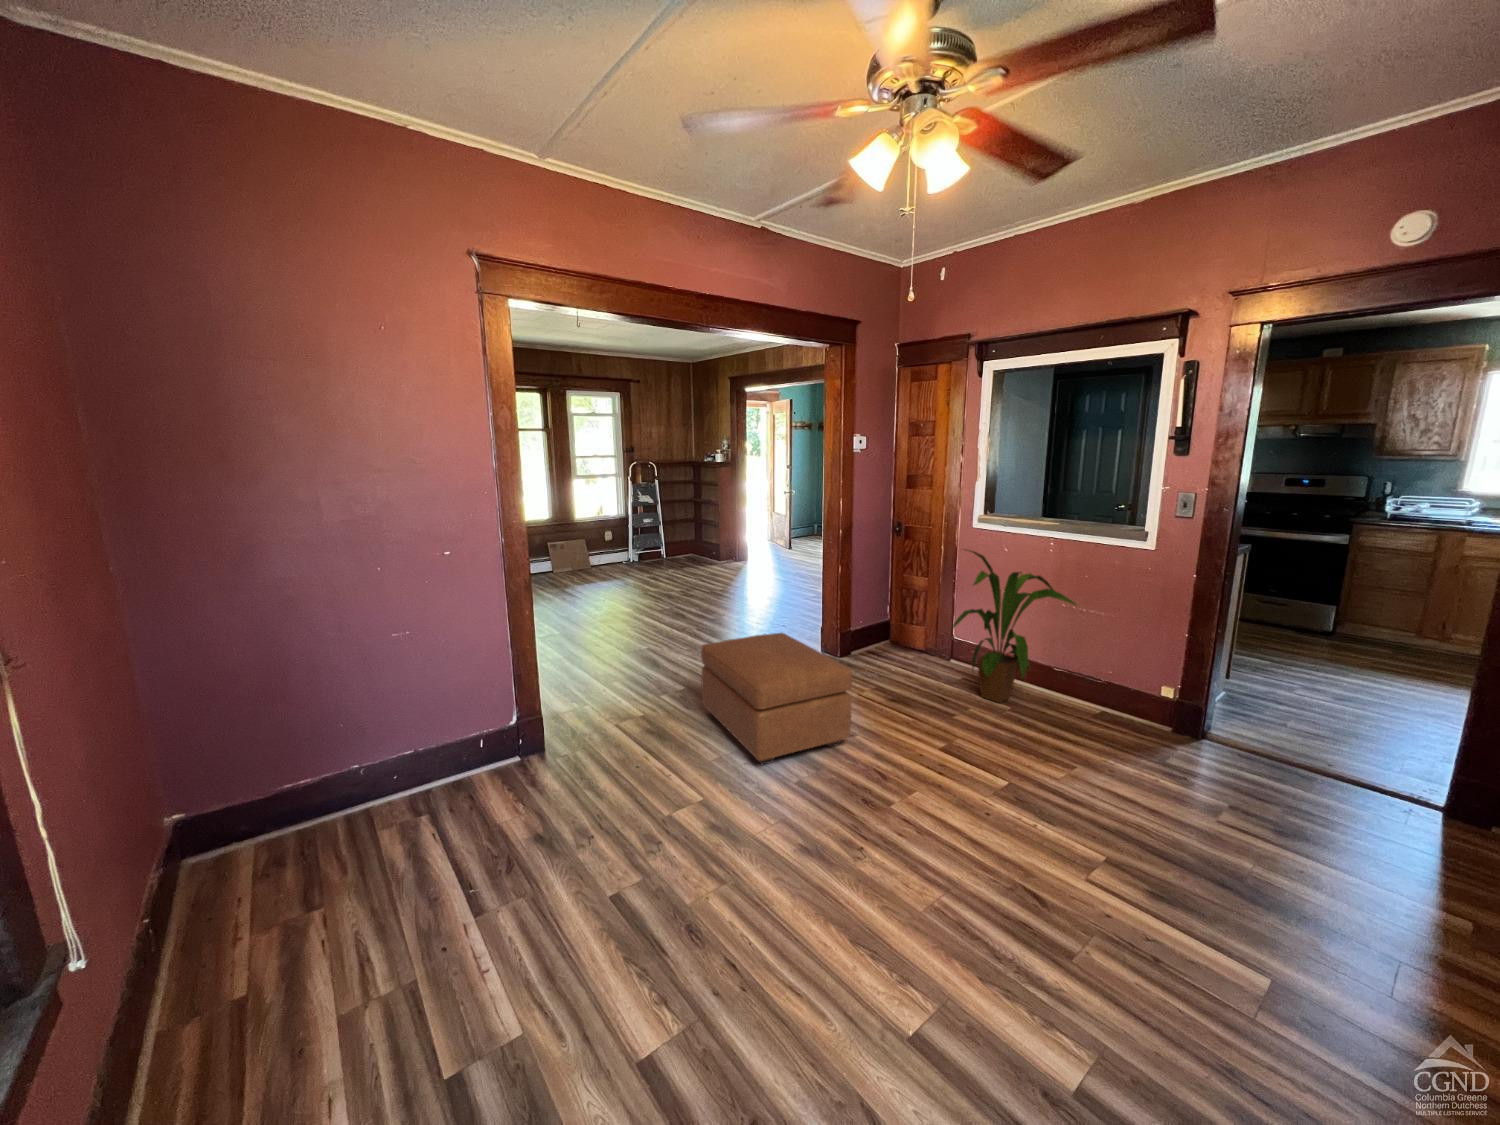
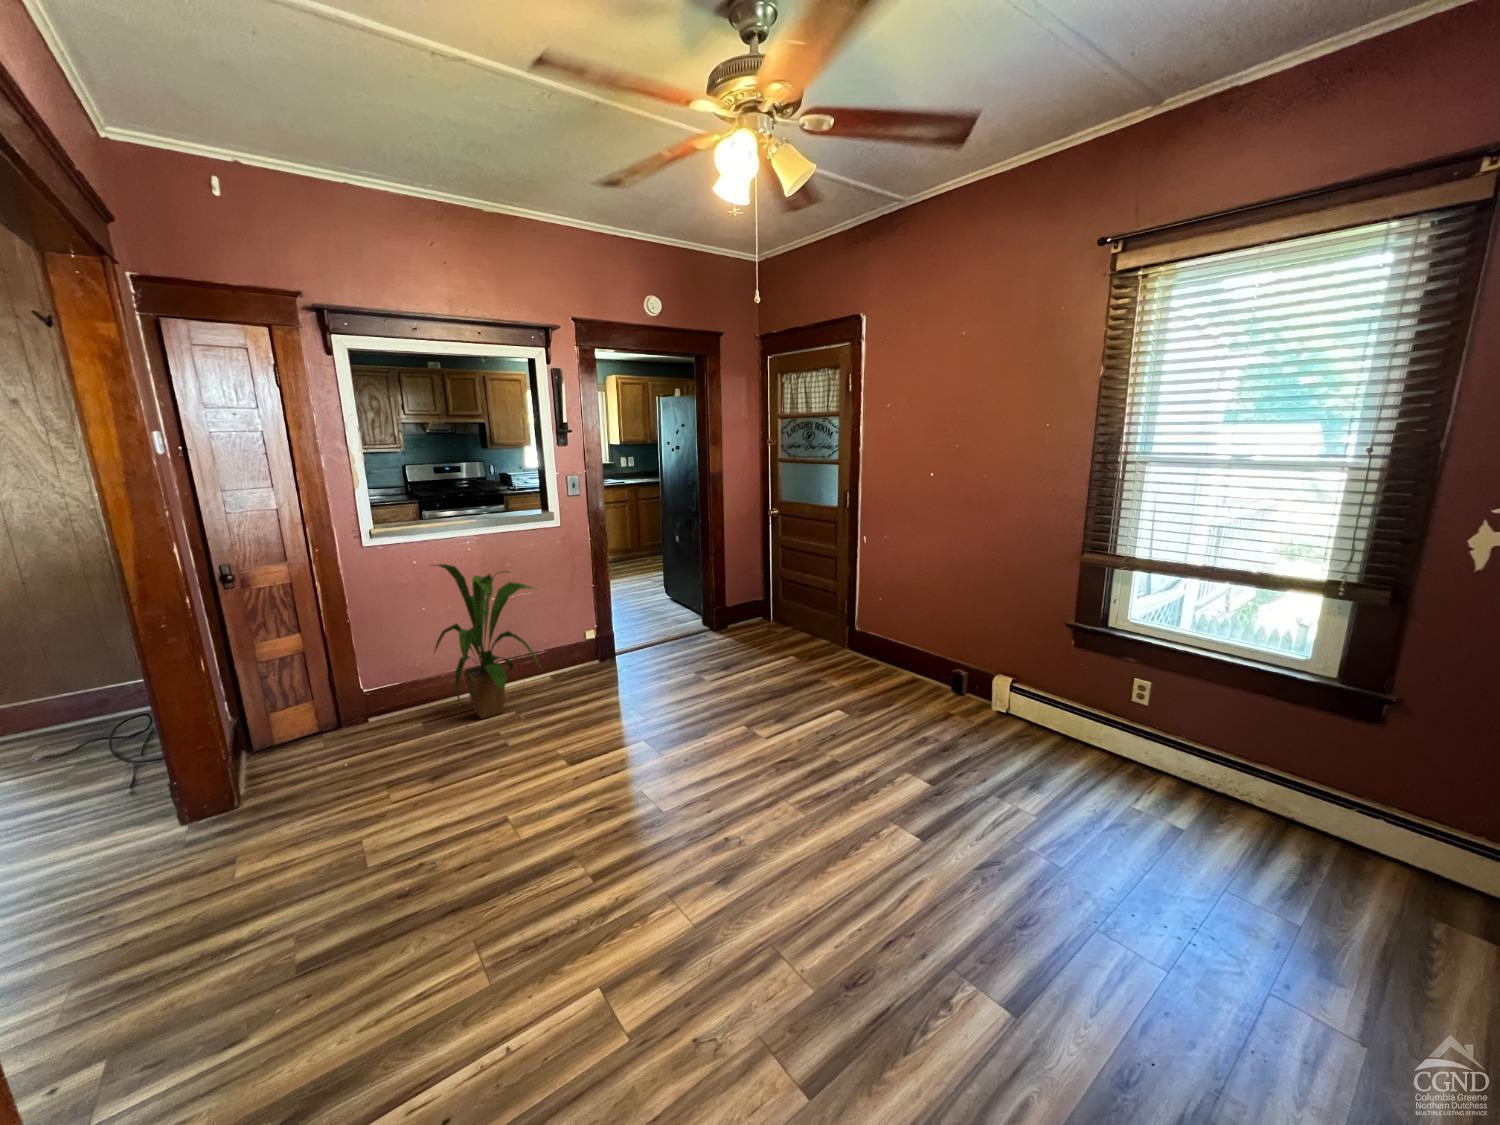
ottoman: present [701,633,852,765] -> none [232,735,545,1006]

